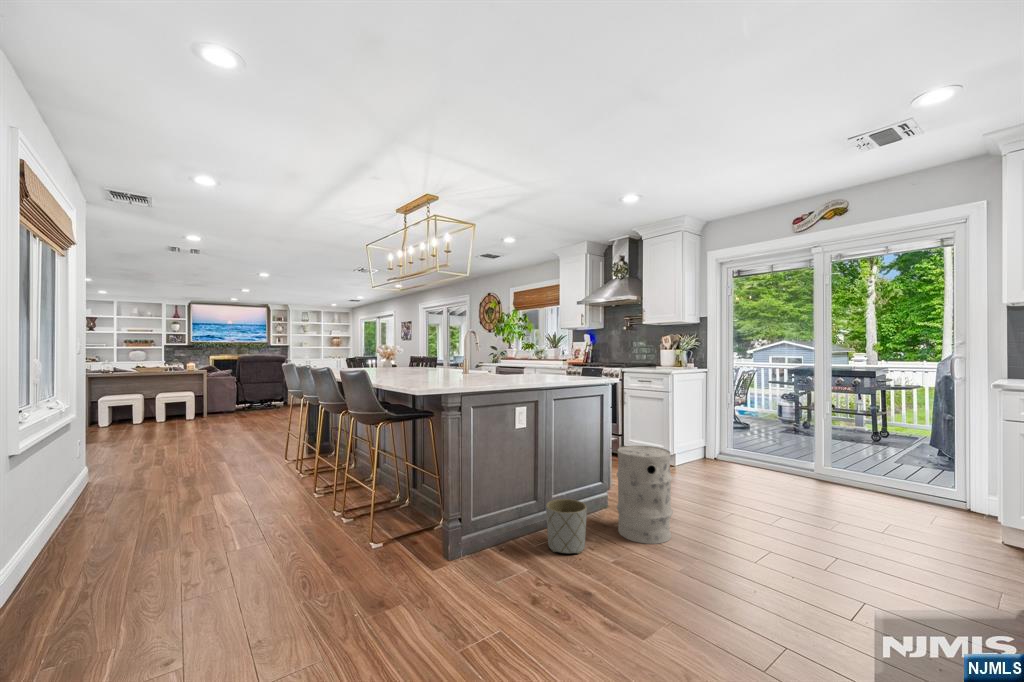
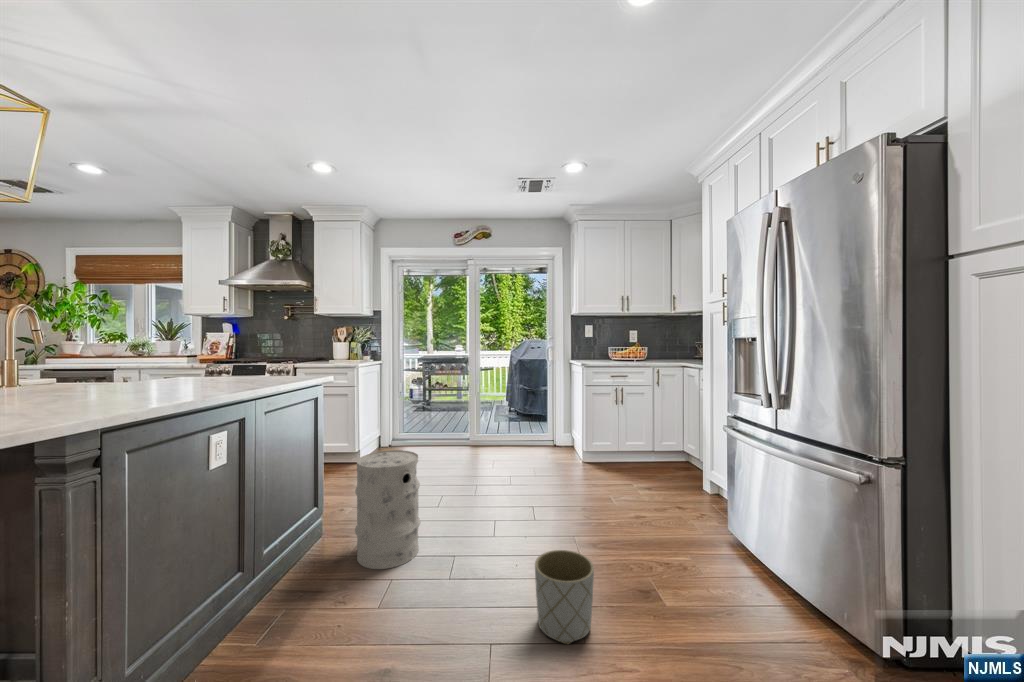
planter: present [546,499,587,554] -> present [535,550,594,644]

